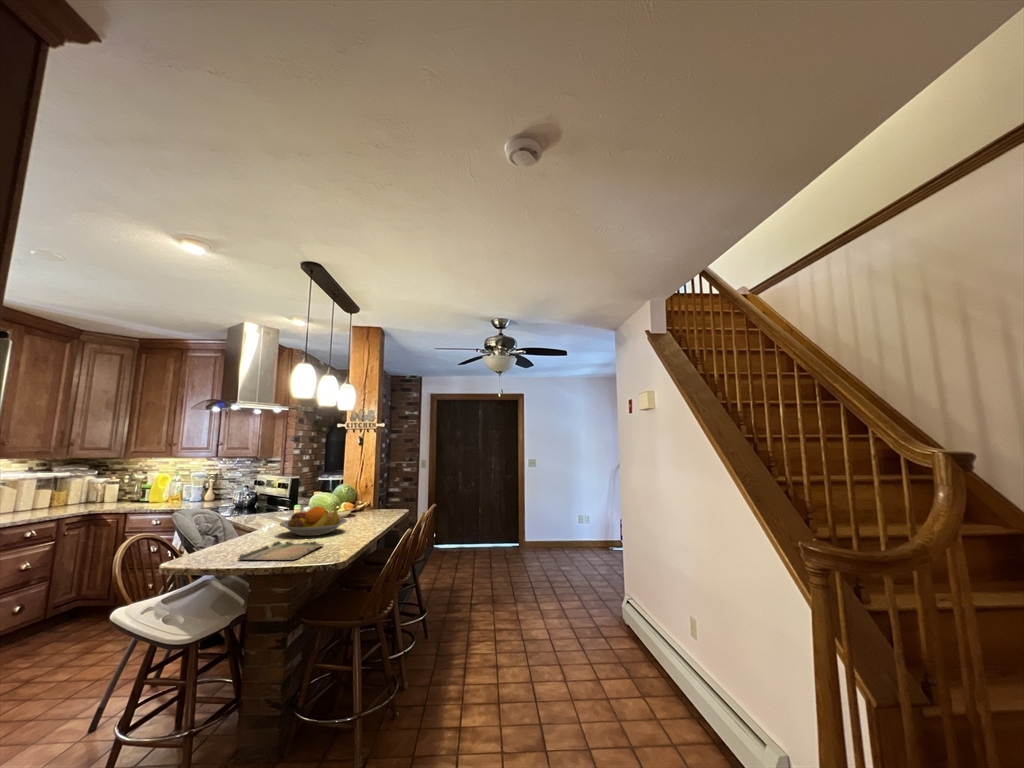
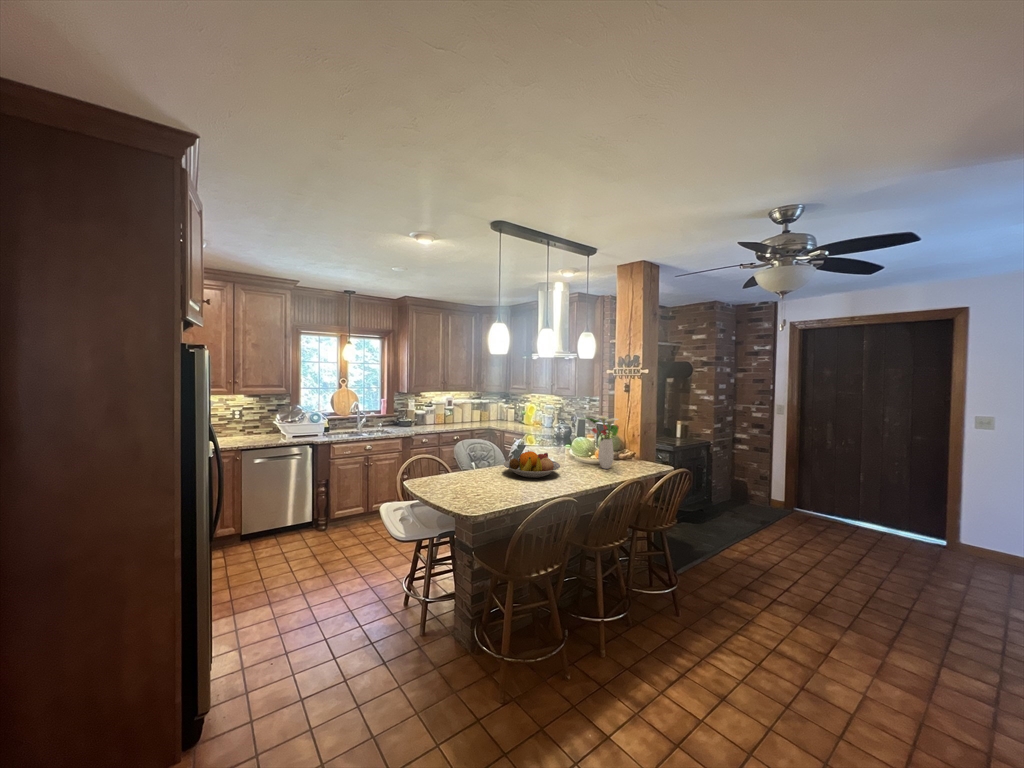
flower arrangement: none [341,467,386,519] -> present [584,416,619,469]
tray: present [238,541,324,560] -> none [431,476,500,498]

